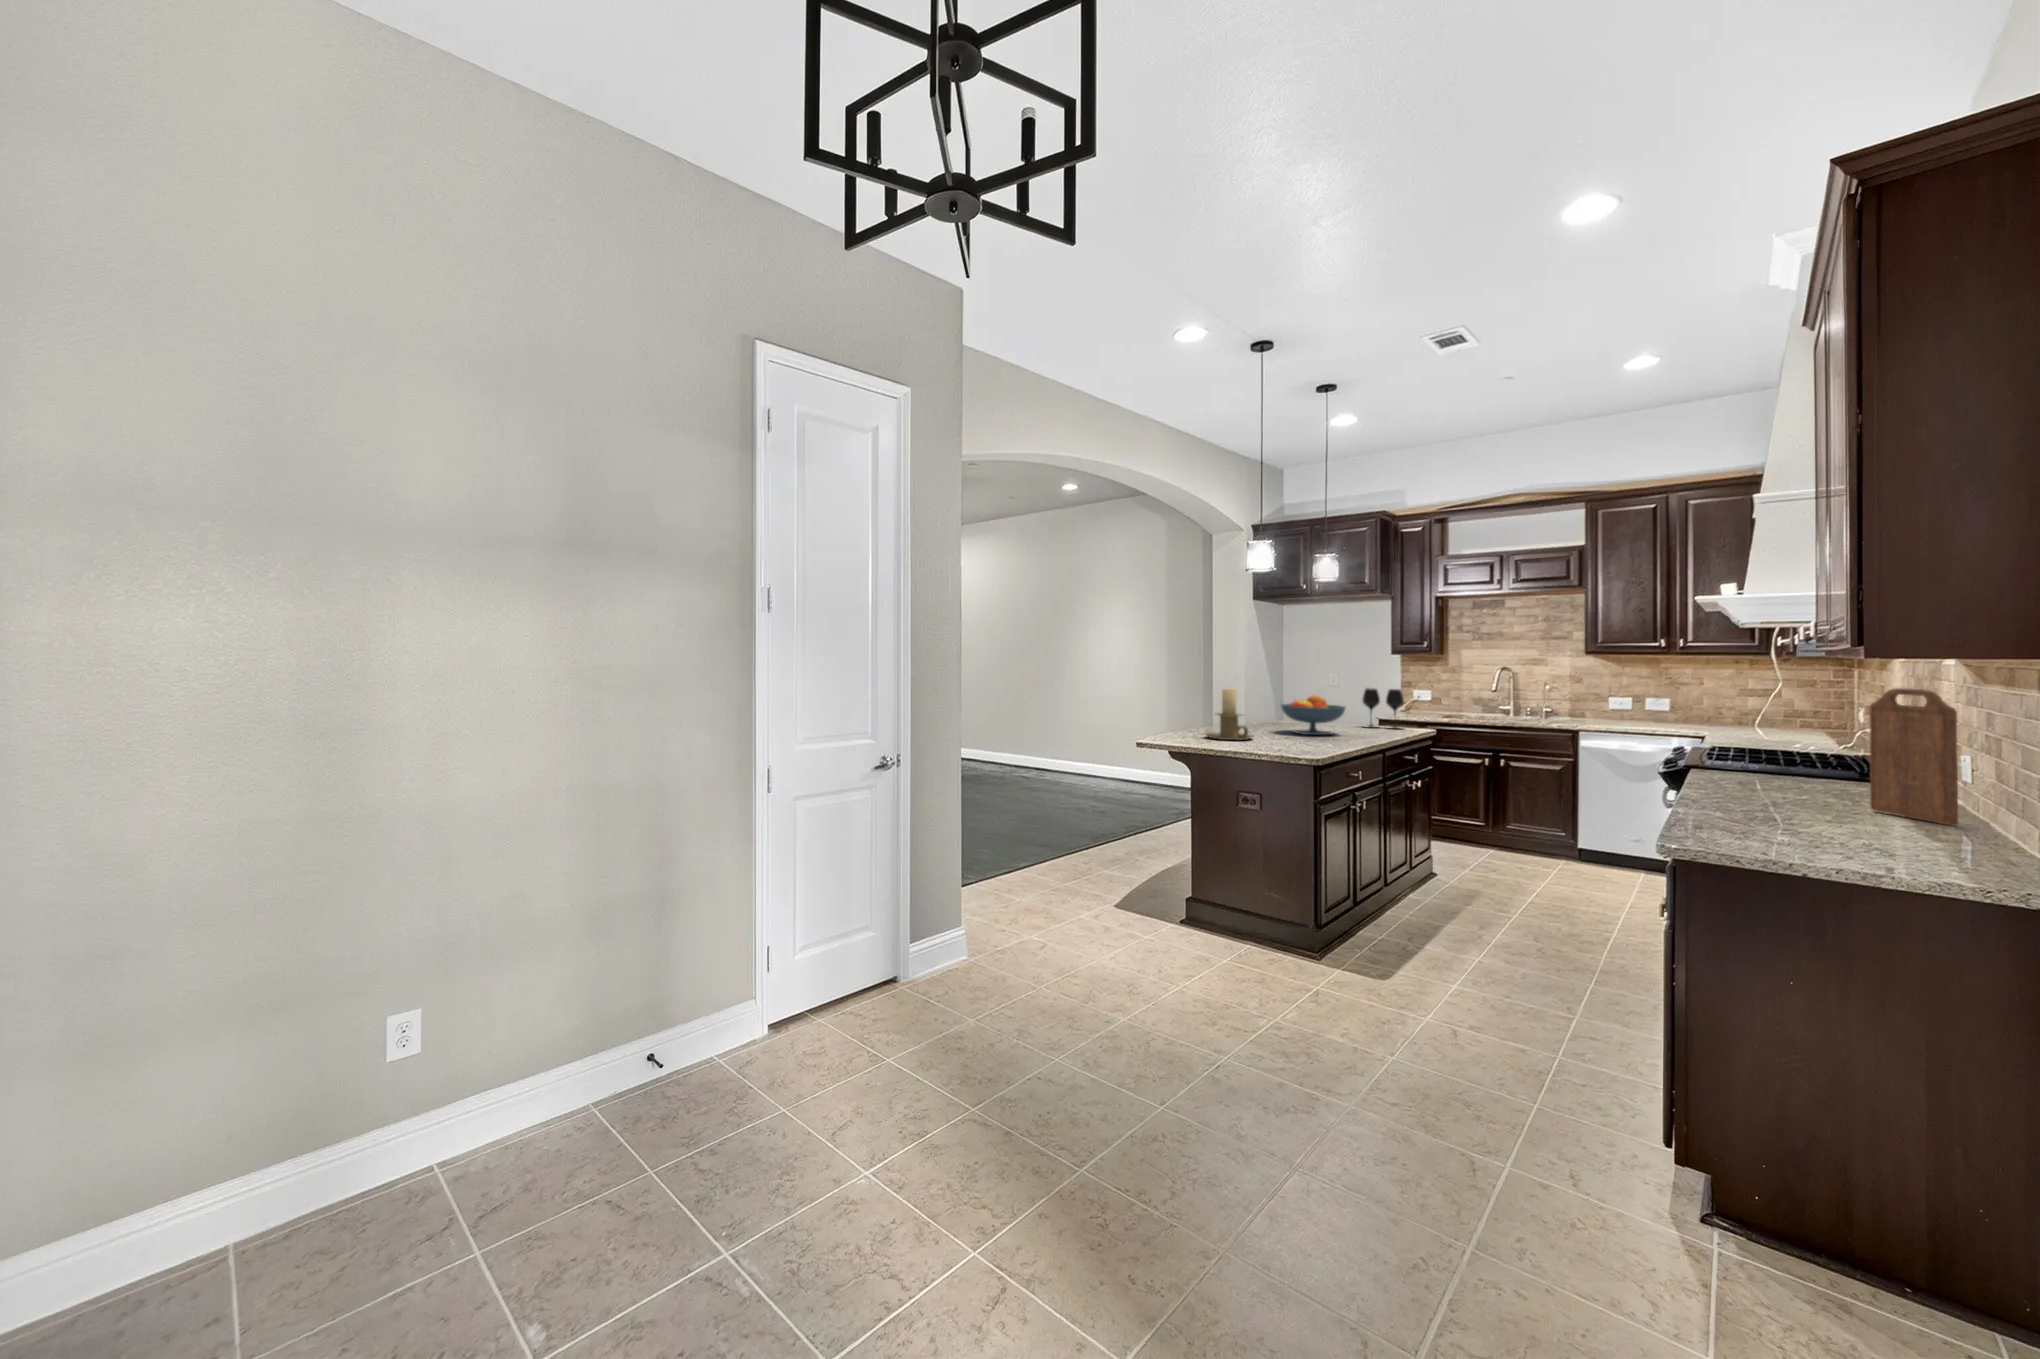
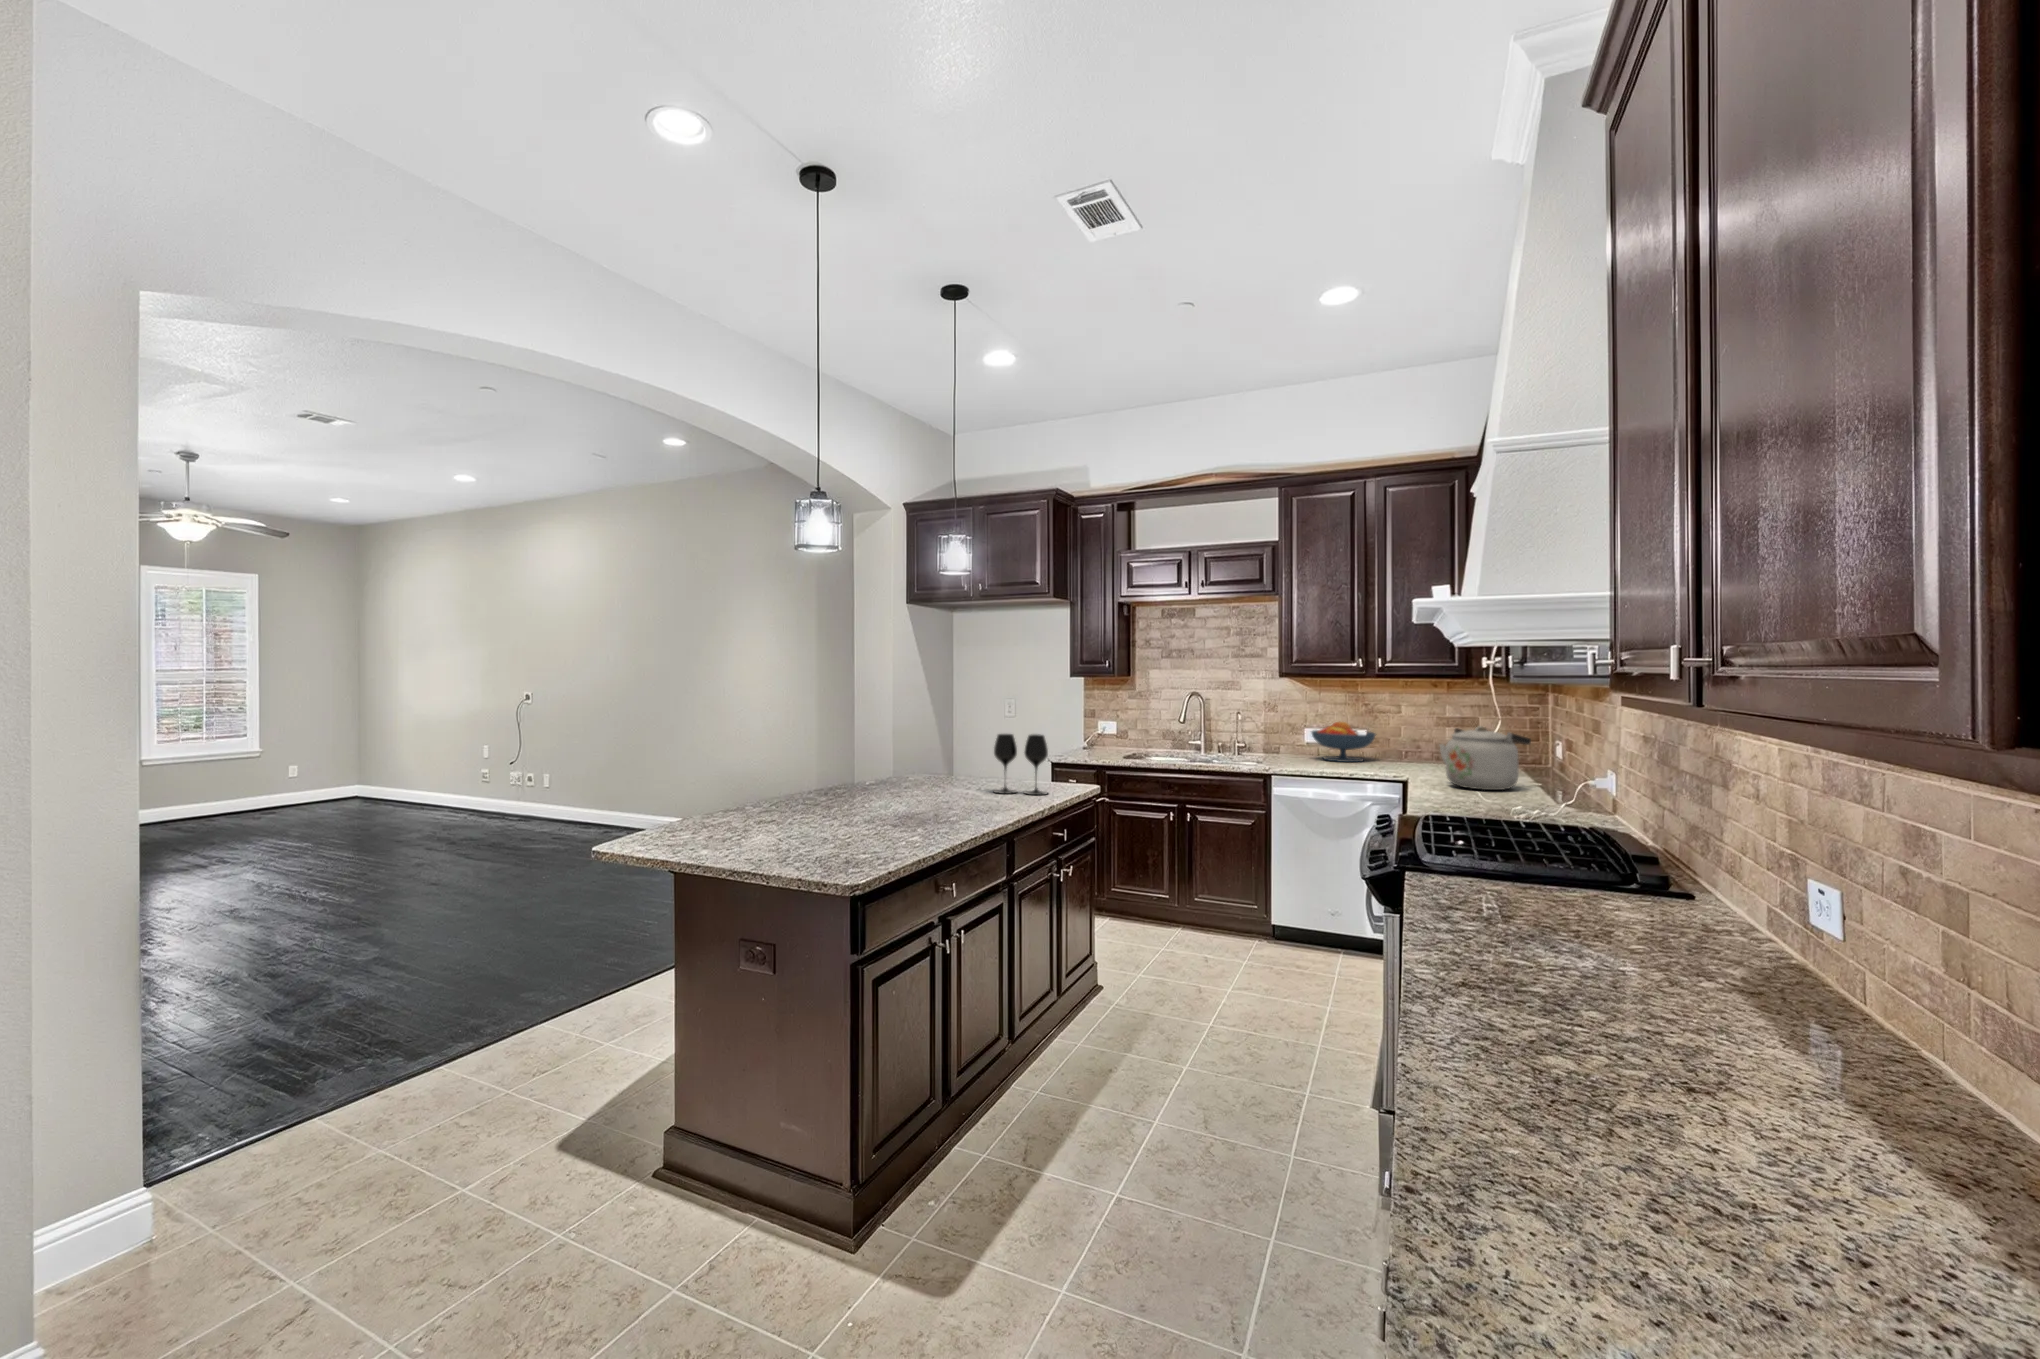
cutting board: present [1869,688,1958,826] -> none [1735,787,1945,1116]
candle holder: present [1206,689,1252,740] -> none [700,750,785,844]
kettle: none [1736,691,1824,740] -> present [1440,726,1531,790]
fruit bowl: present [1281,695,1345,735] -> present [1312,722,1376,762]

